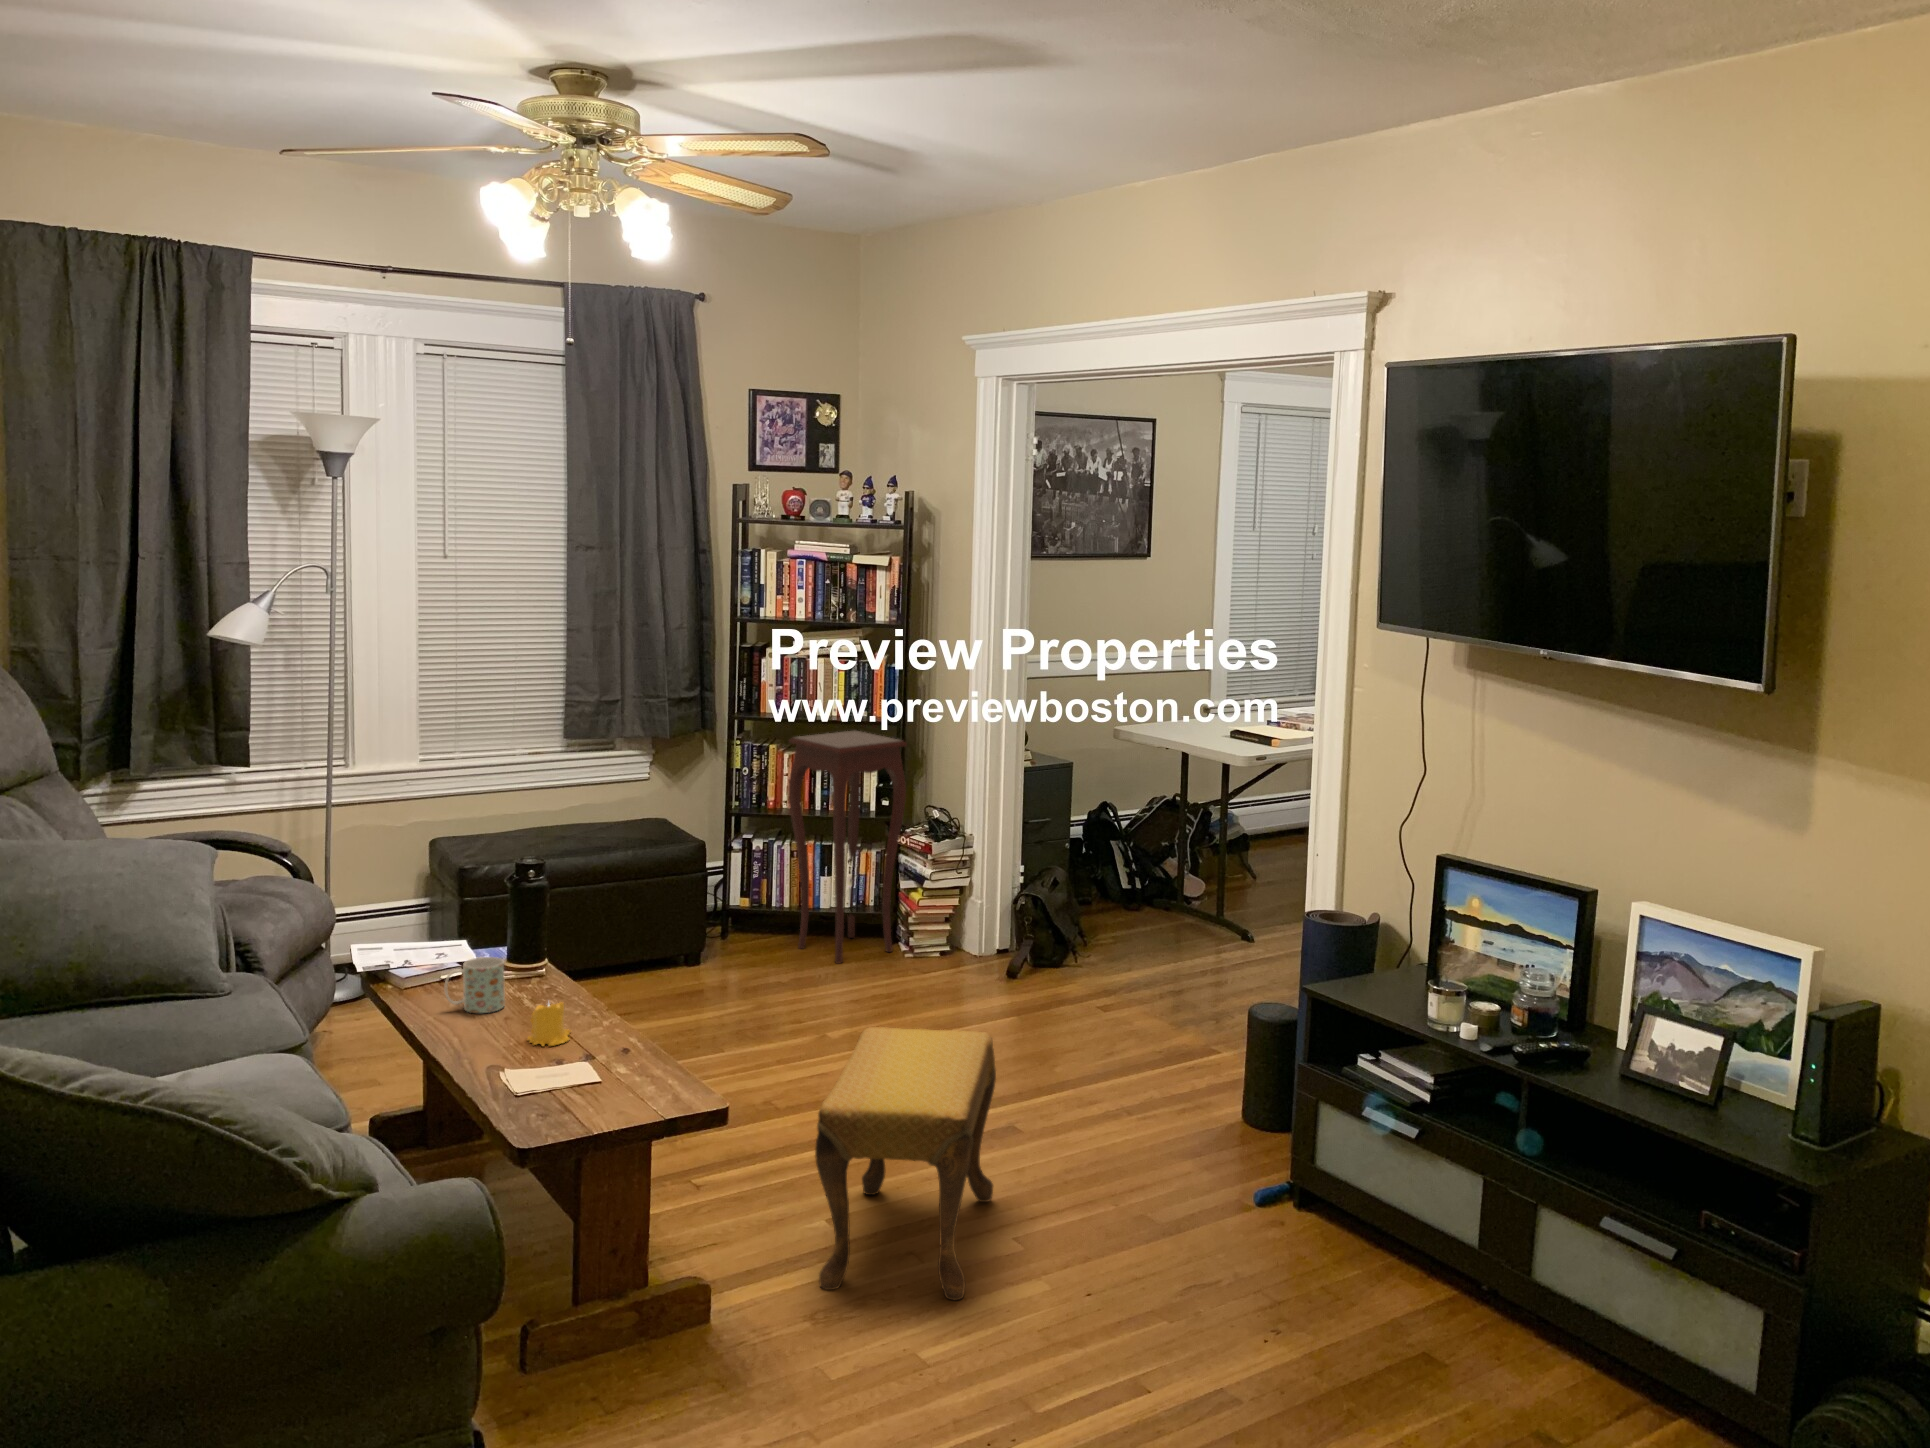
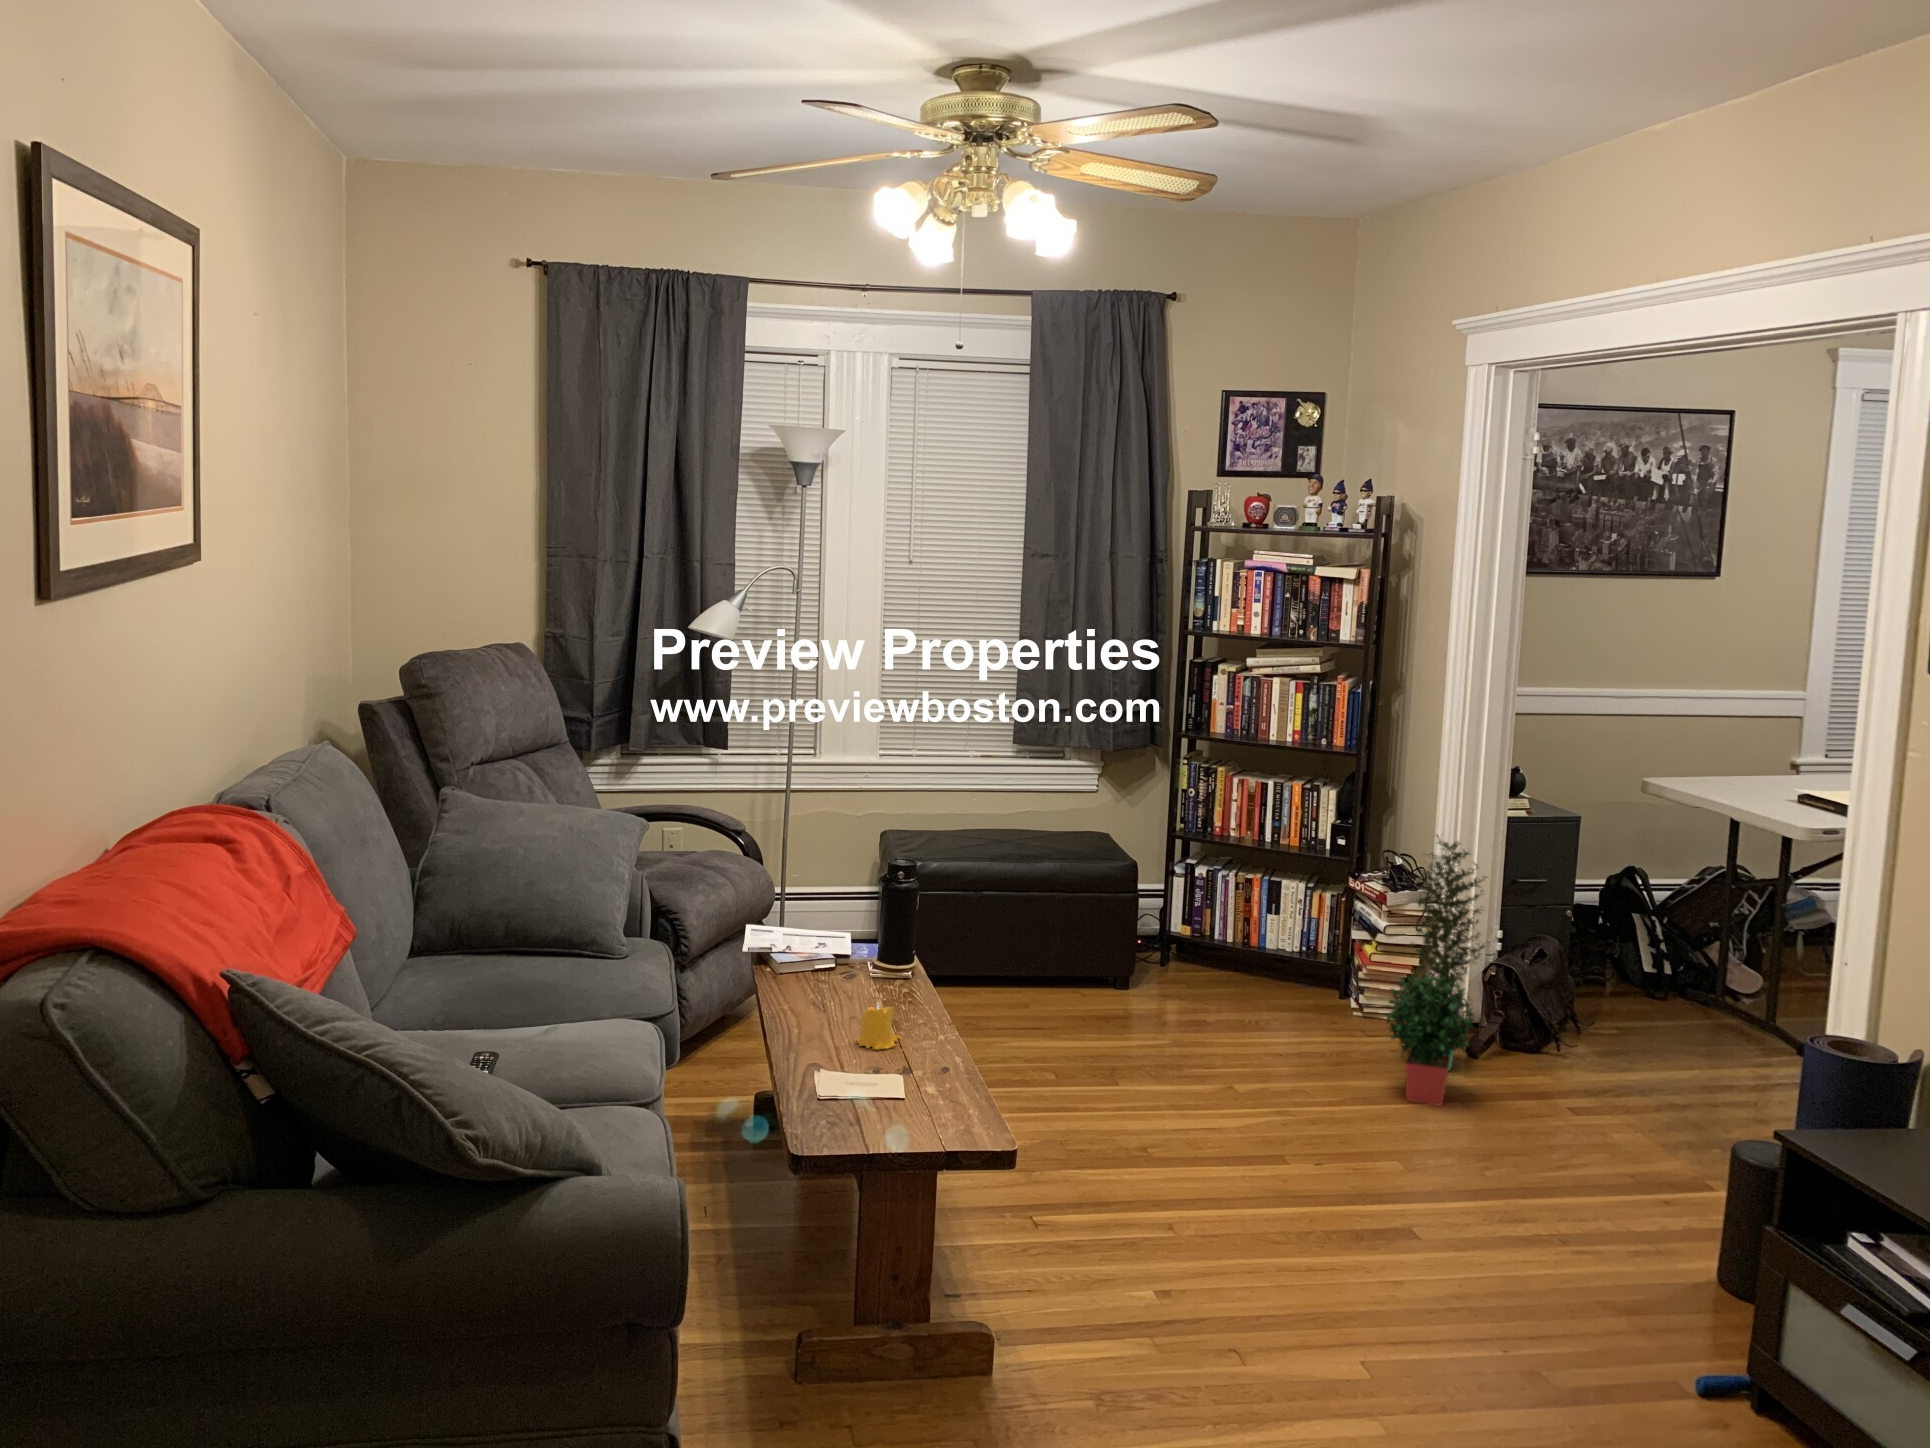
side table: present [789,731,907,964] -> none [1235,759,1366,1011]
potted plant: none [949,789,1031,1025] -> present [1386,834,1486,1106]
mug: present [445,957,505,1013] -> none [798,953,854,1008]
footstool: present [815,1027,996,1301] -> none [1123,1082,1358,1402]

